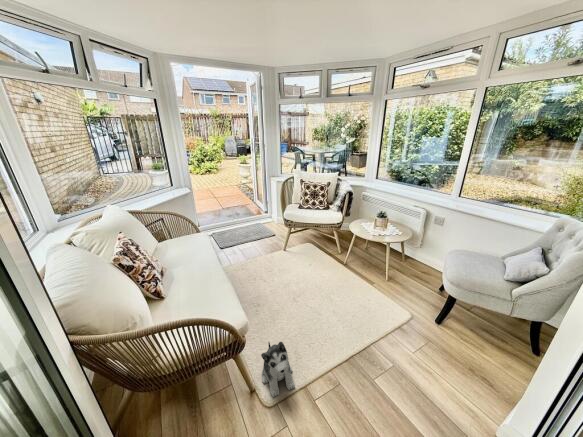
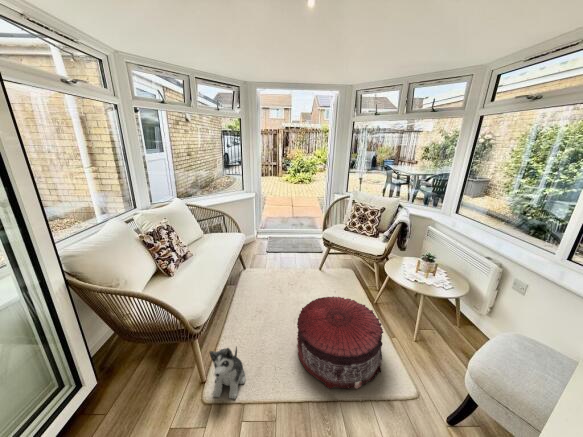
pouf: none [308,264,386,340] -> present [297,296,383,389]

